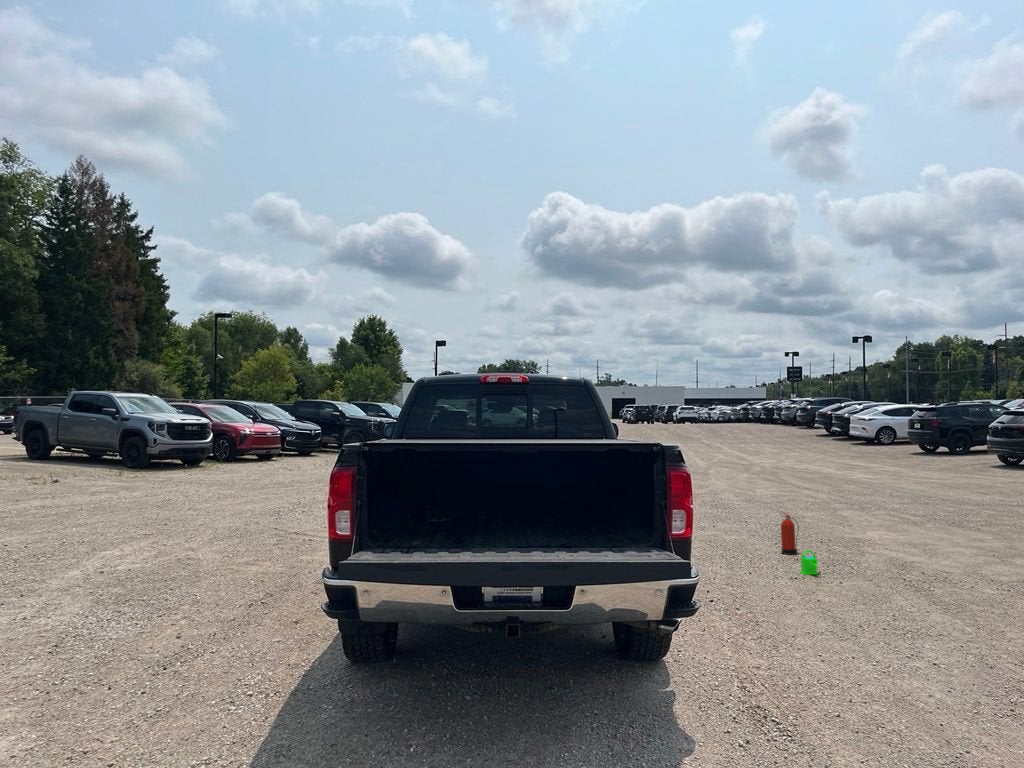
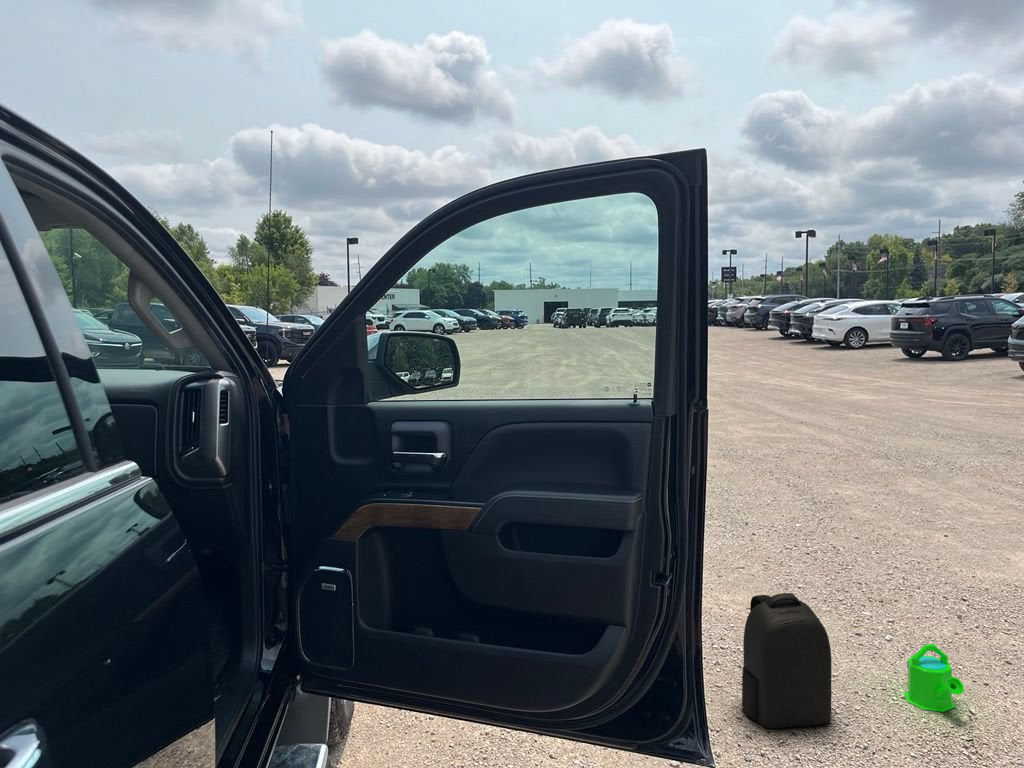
fire extinguisher: present [781,512,799,555] -> none [826,517,869,611]
backpack: none [733,527,768,576] -> present [742,593,832,728]

